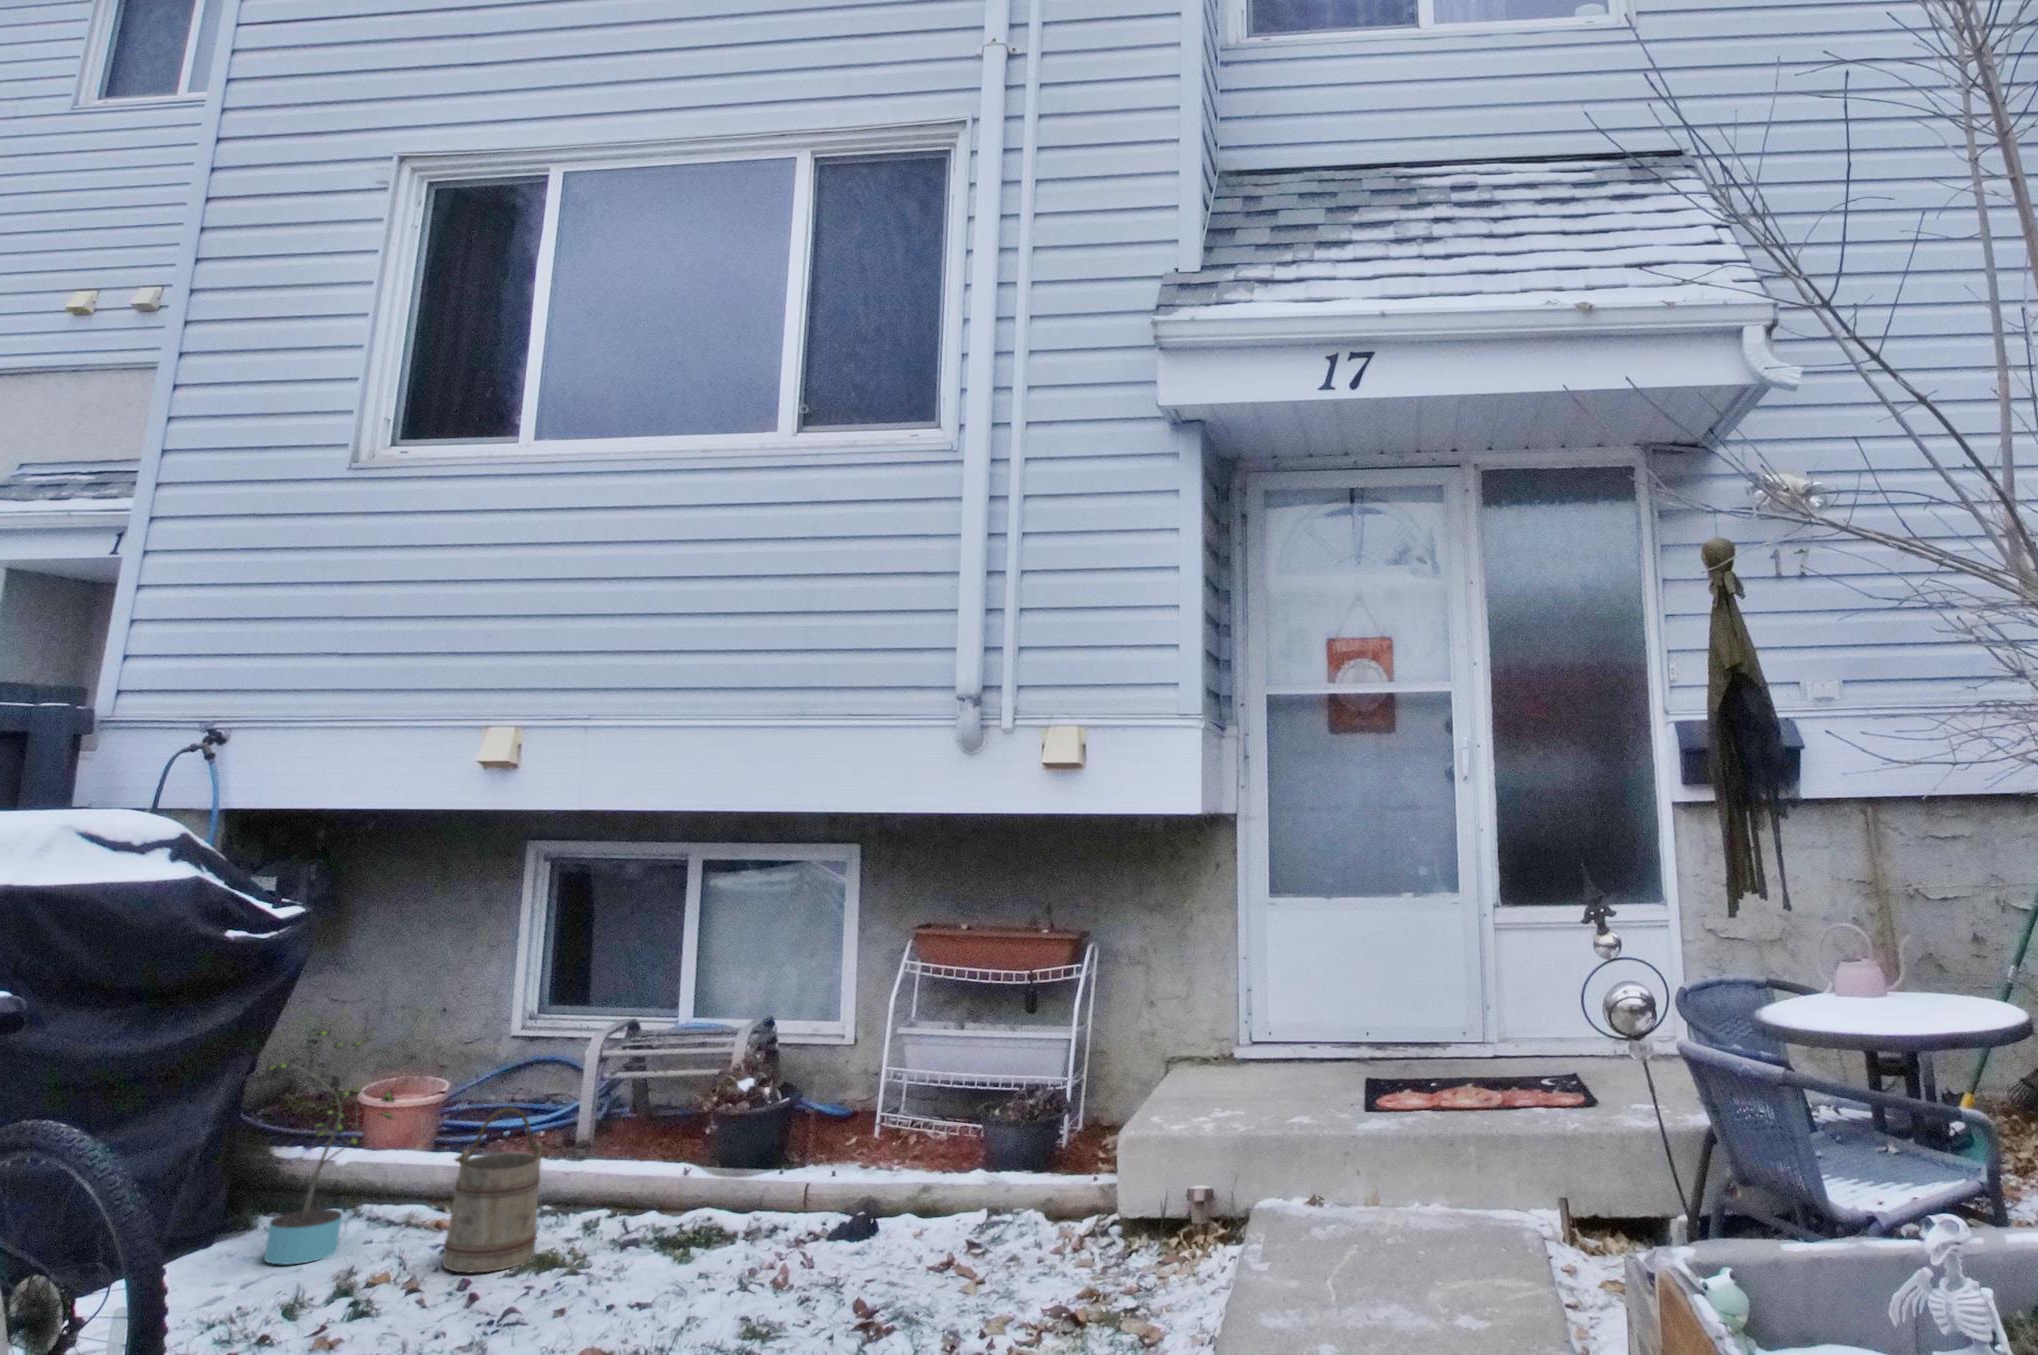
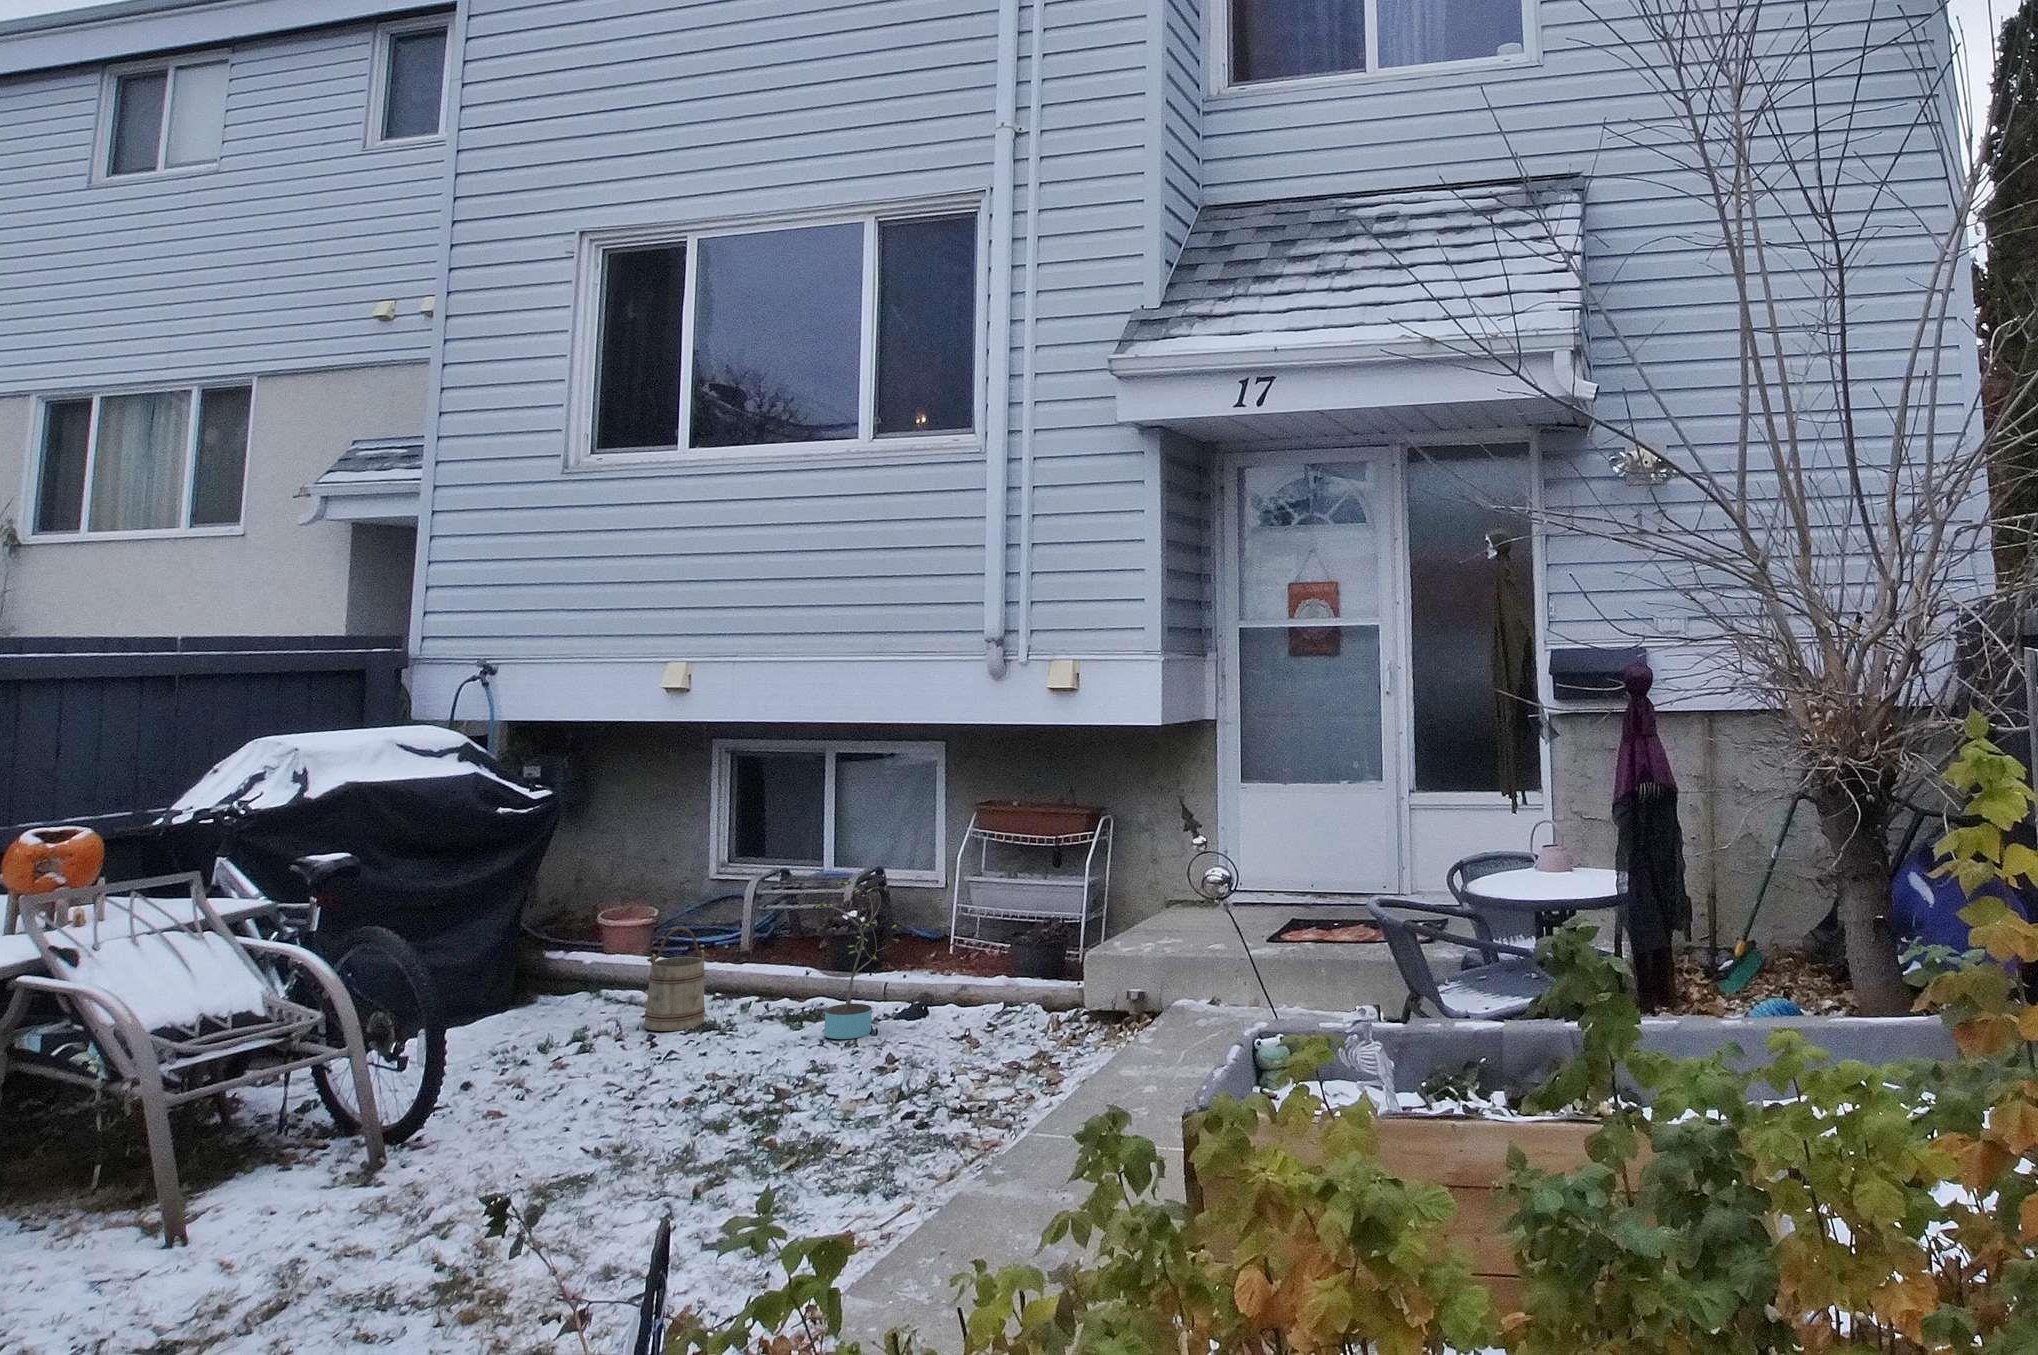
potted plant: present [264,1030,395,1264] -> present [813,881,900,1039]

